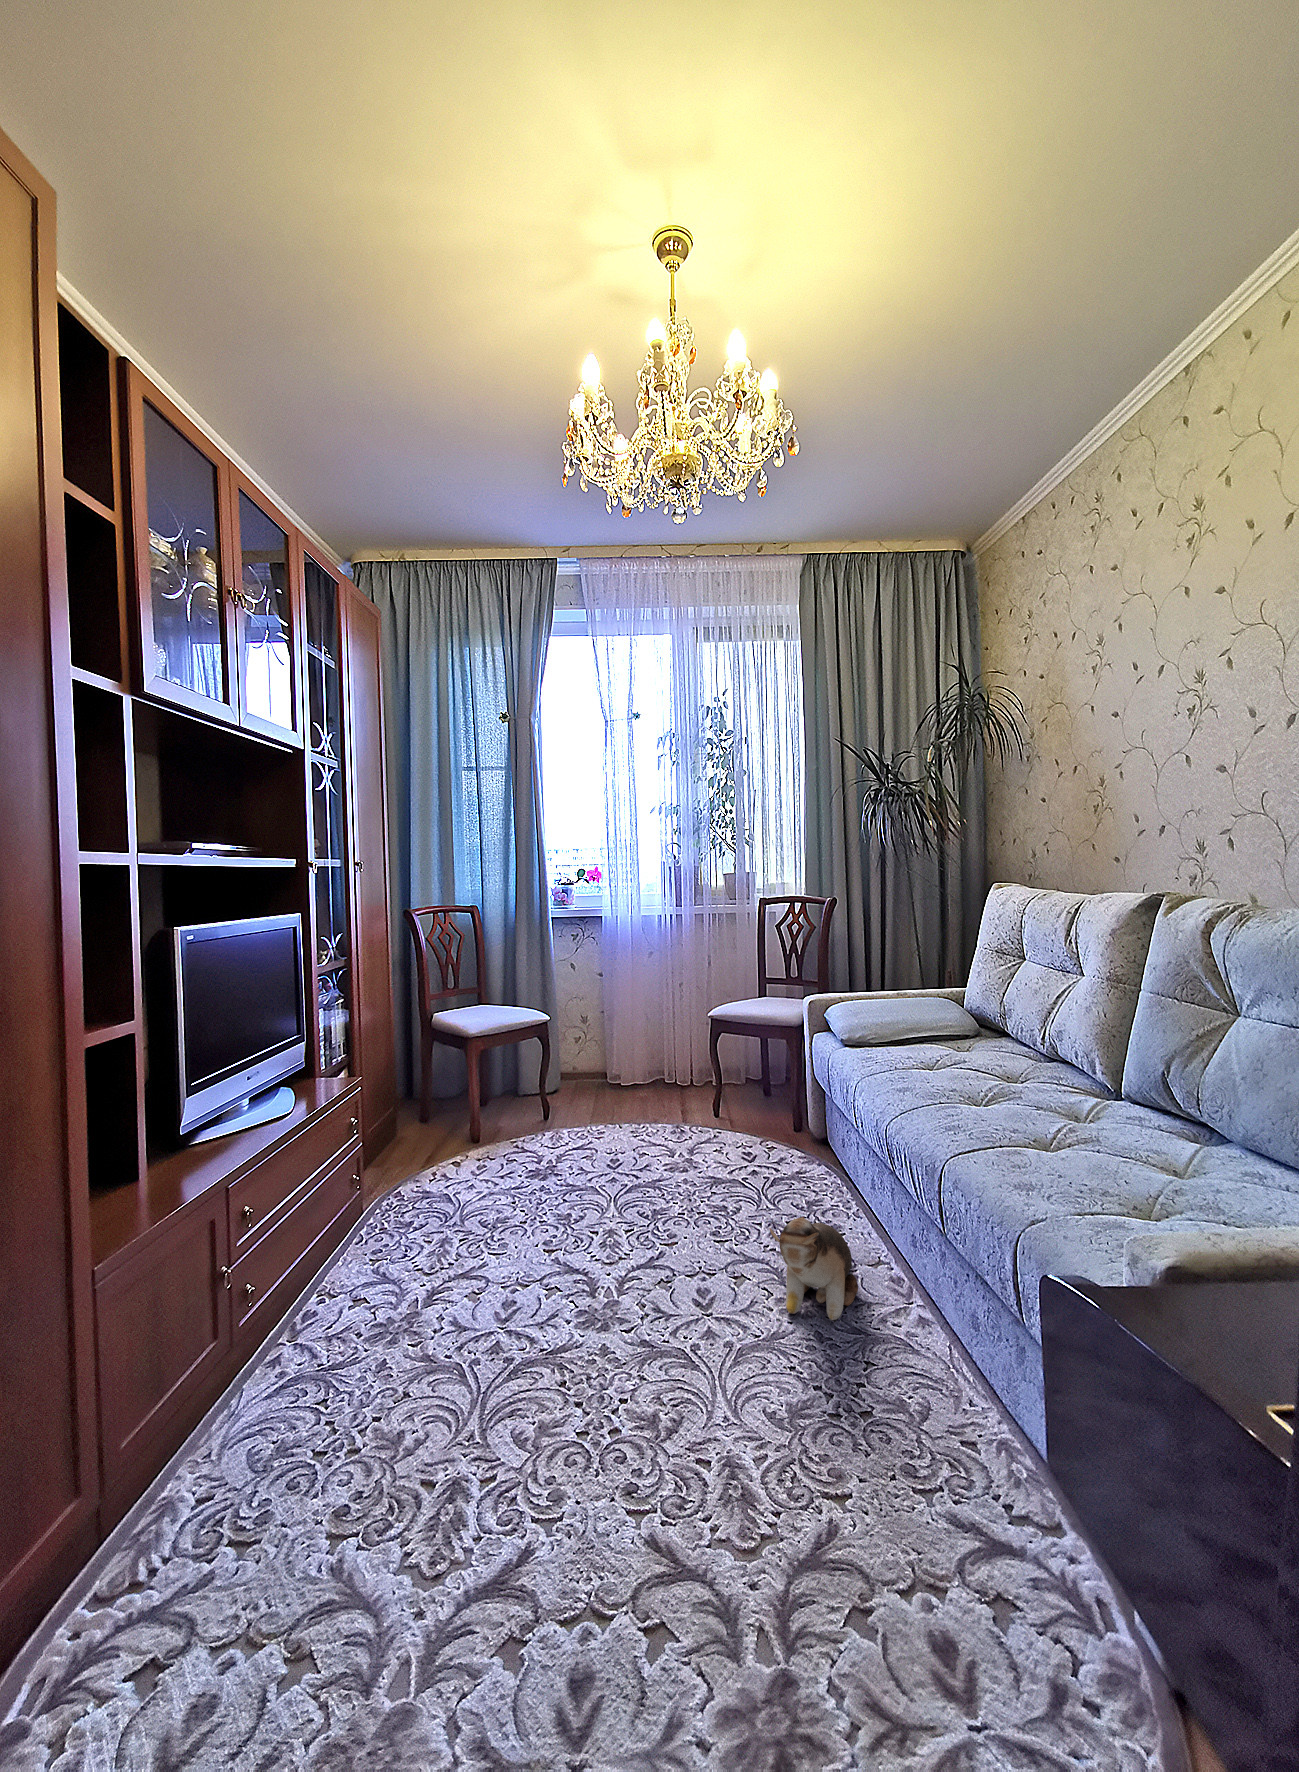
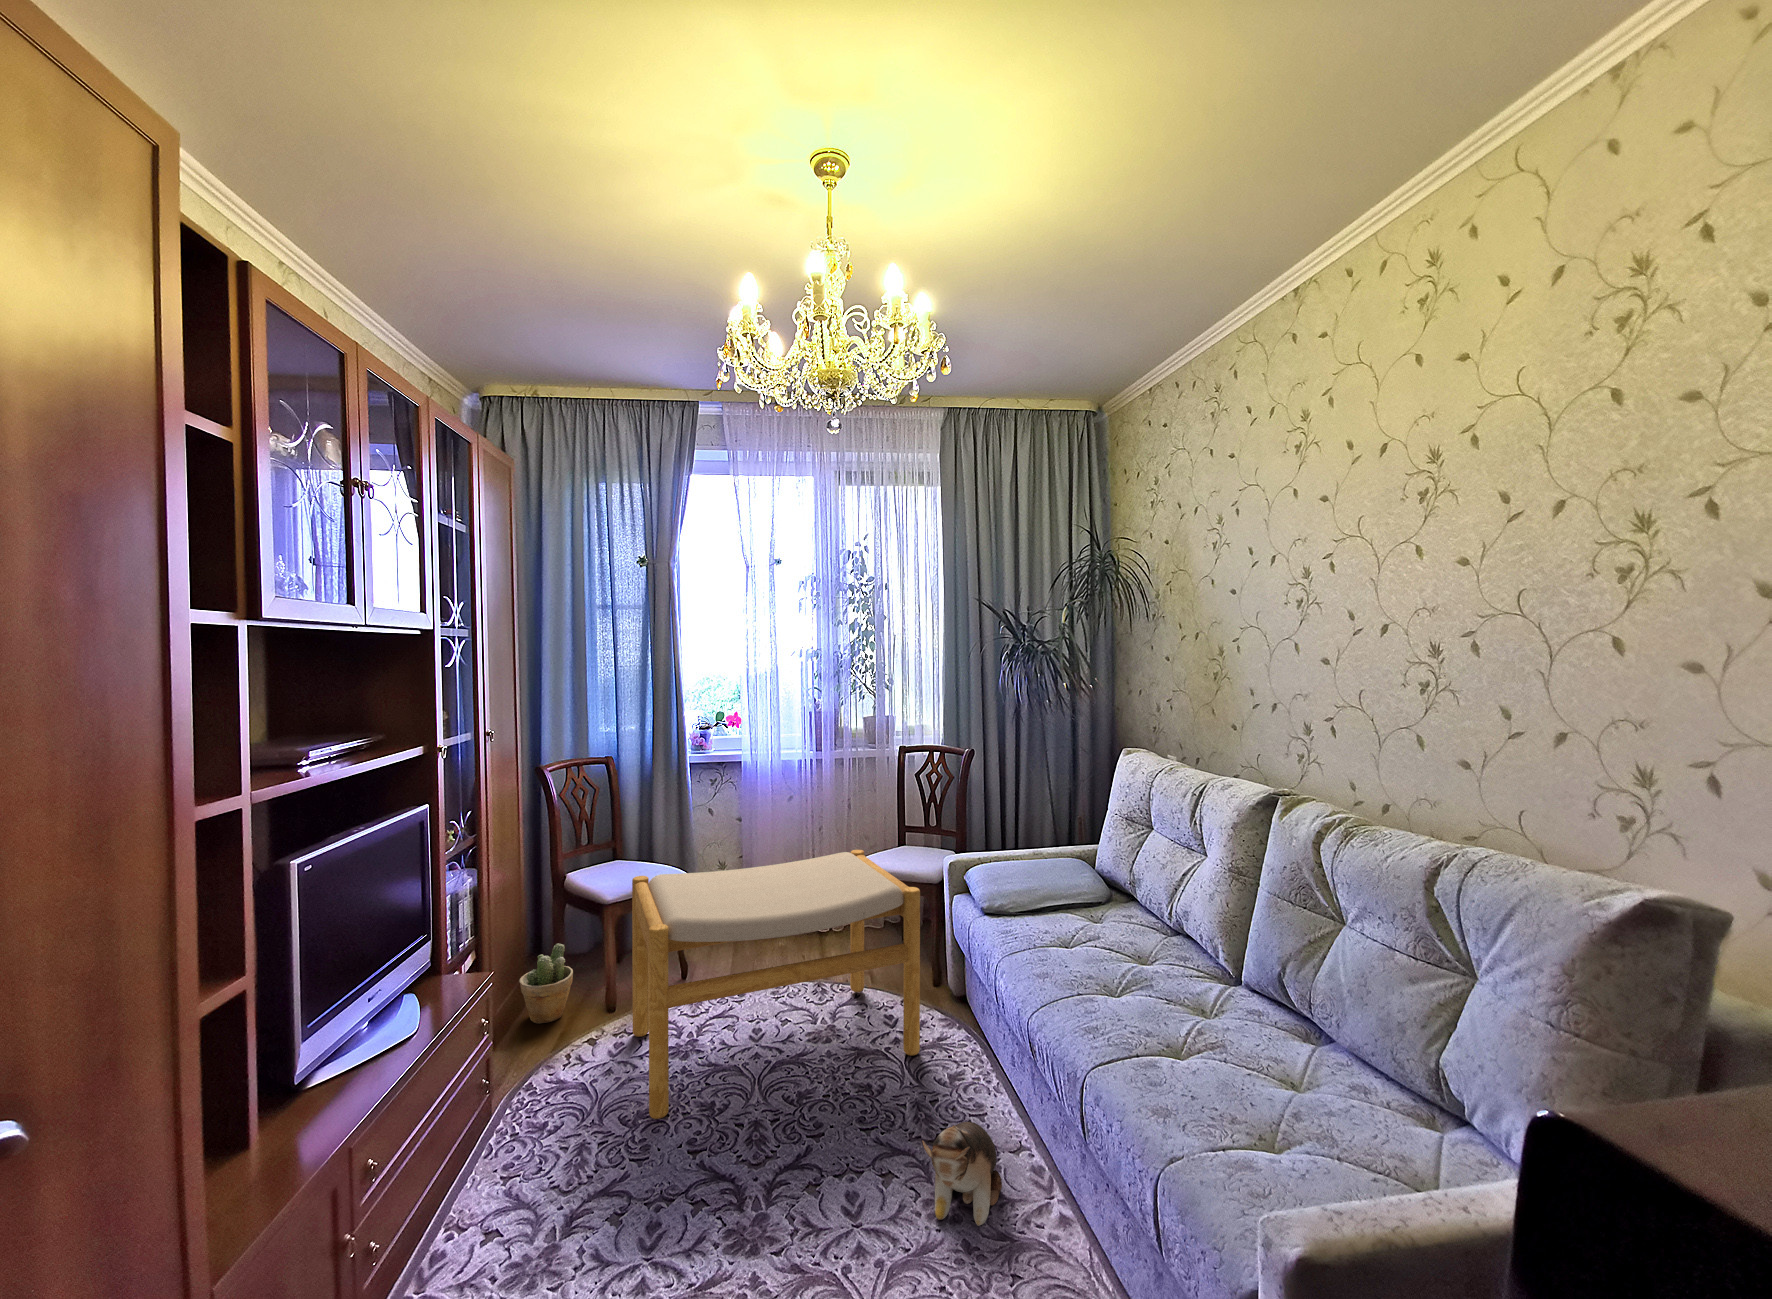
footstool: none [492,992,777,1224] -> present [632,850,920,1119]
potted plant: none [394,1079,442,1151] -> present [520,943,573,1024]

